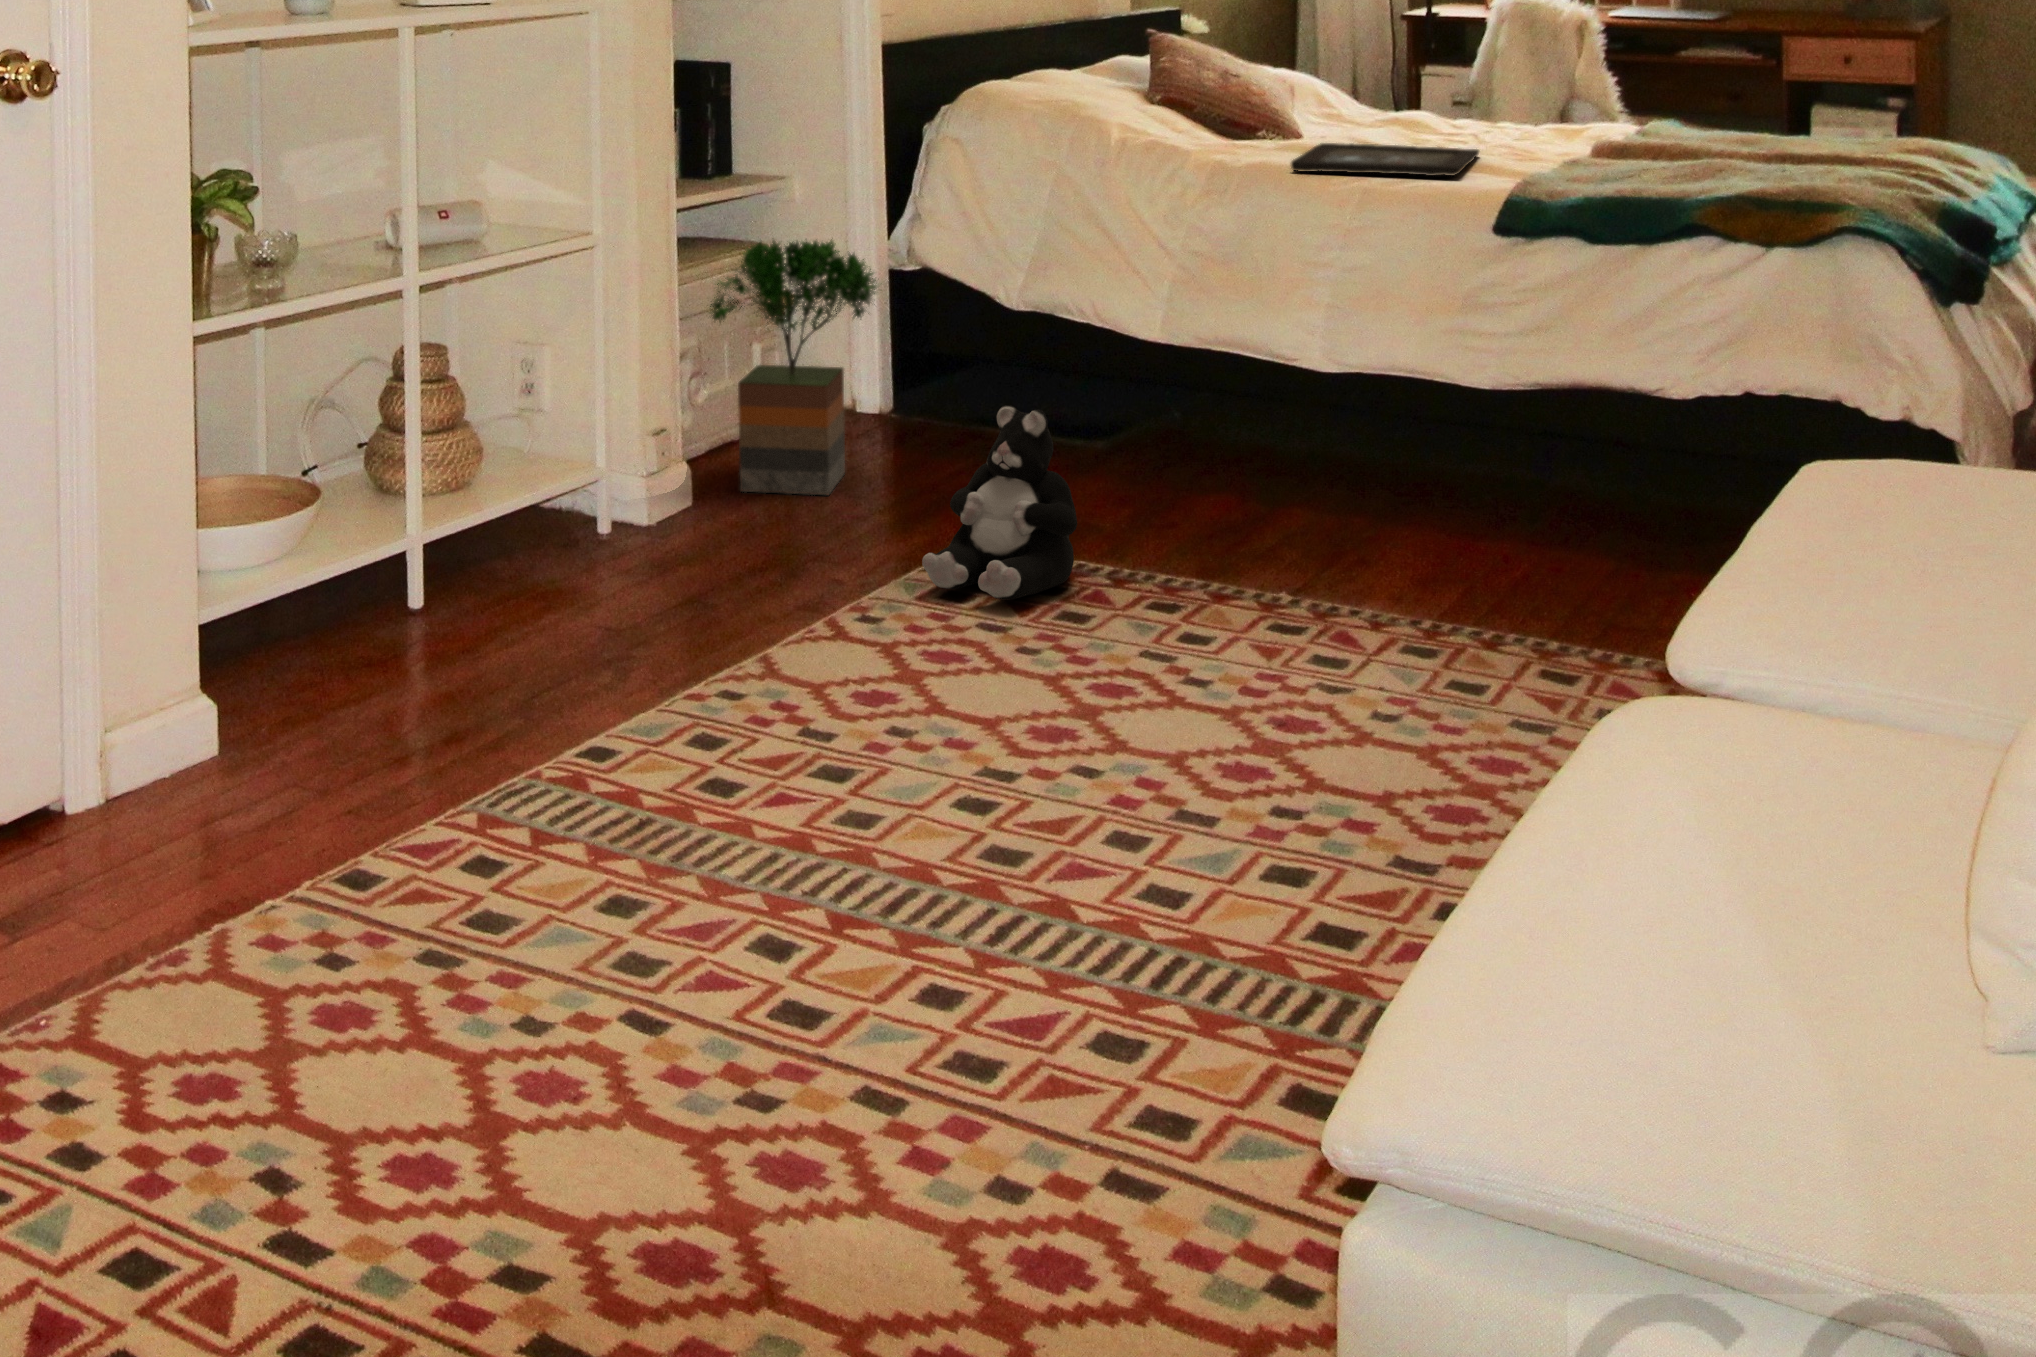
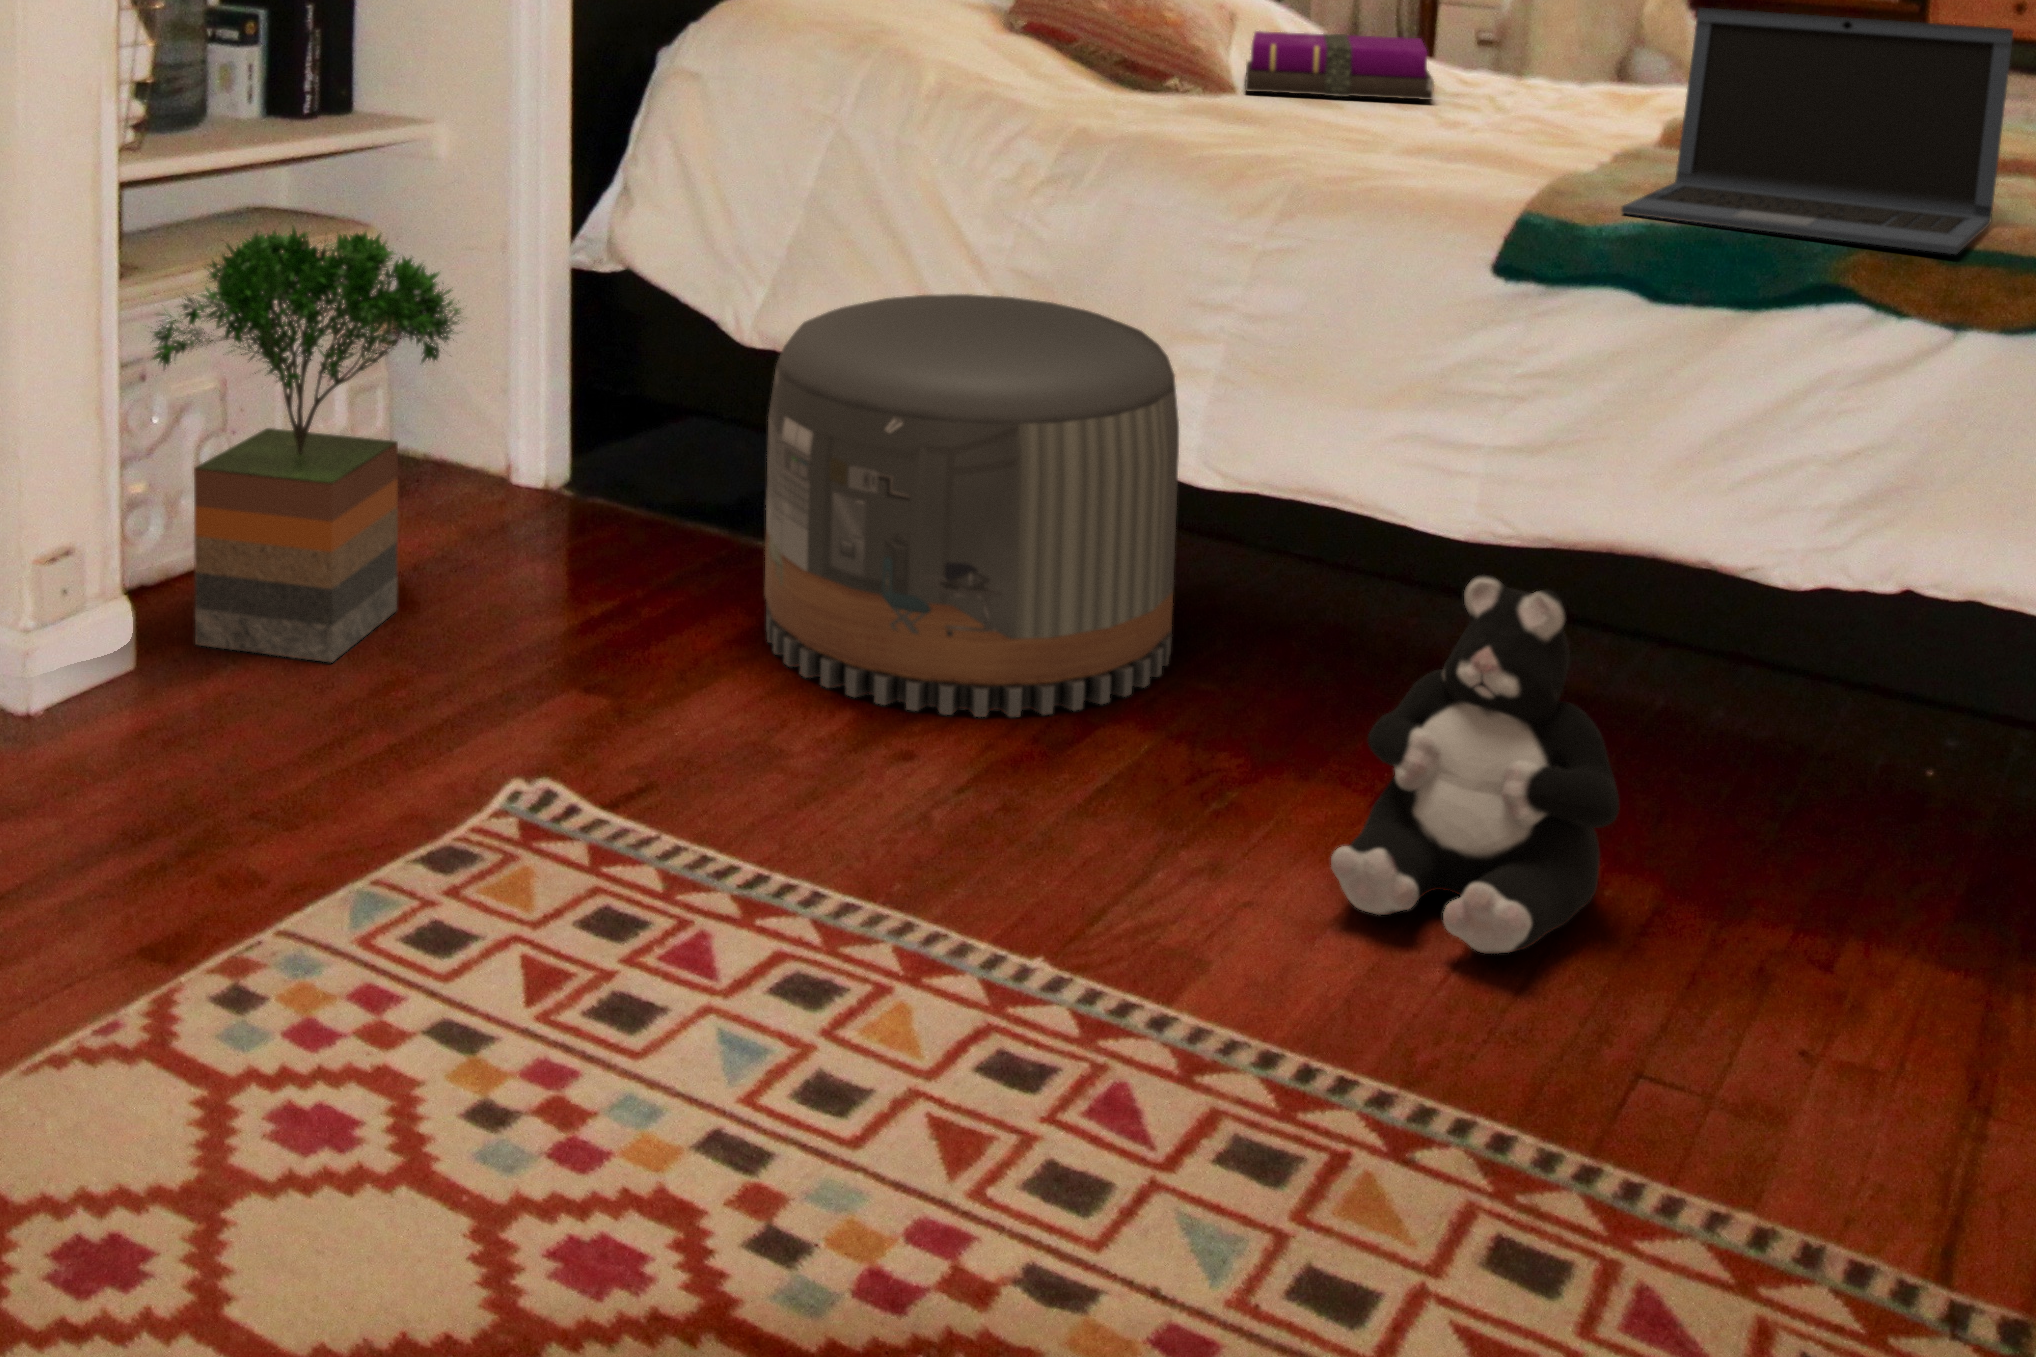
laptop: none [1575,71,1794,203] -> present [1621,7,2013,254]
notebook: none [1314,99,1444,138] -> present [1245,31,1434,100]
tray: present [1291,143,1479,176] -> none [1165,100,1480,170]
pouf: none [1071,265,1323,502] -> present [765,294,1179,717]
plush toy: present [922,405,1077,600] -> present [1331,575,1619,954]

